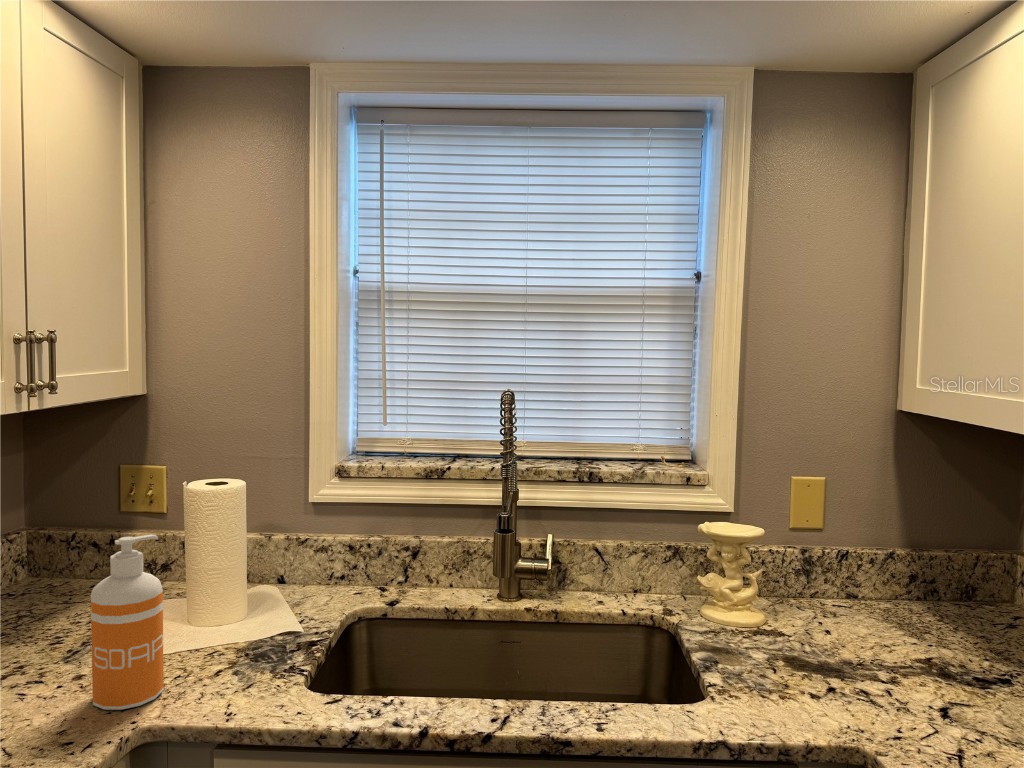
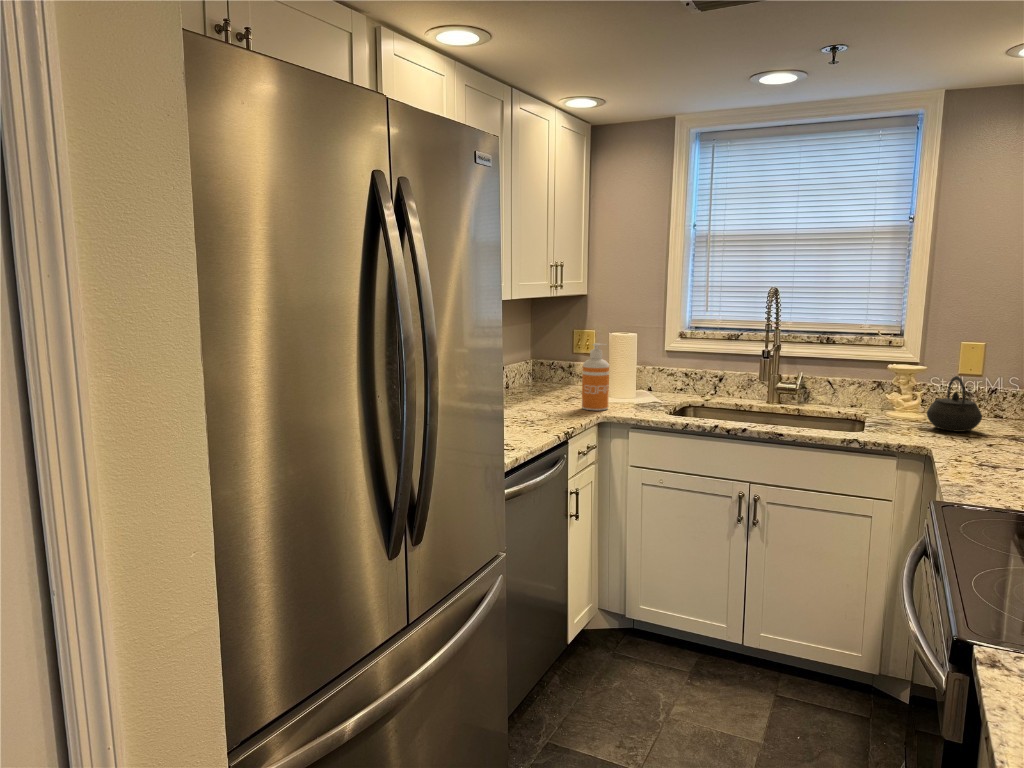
kettle: none [793,559,888,667] -> present [927,376,982,432]

